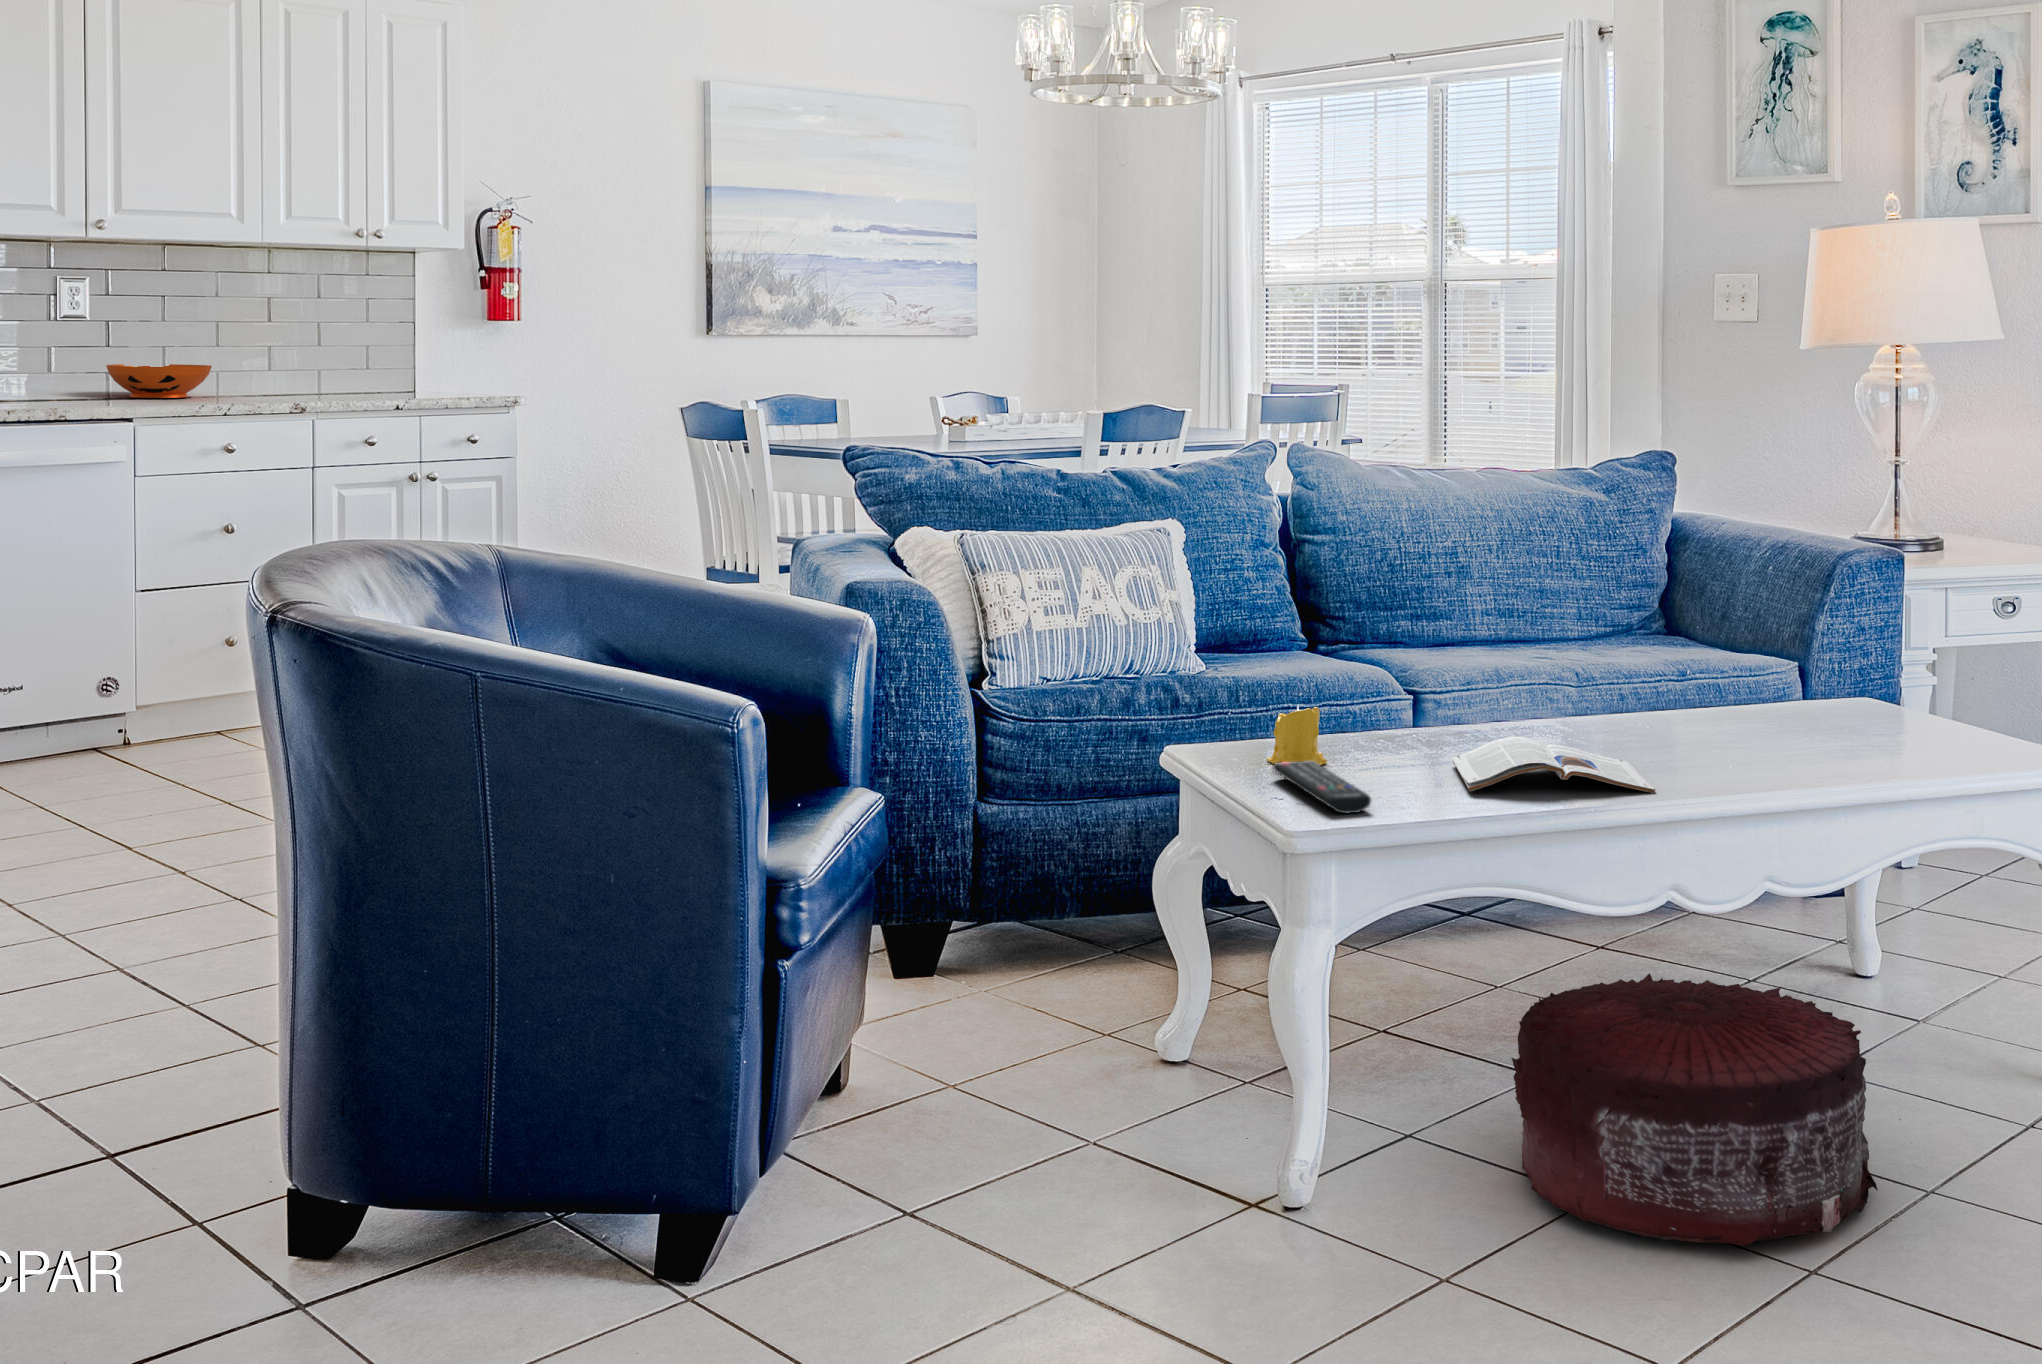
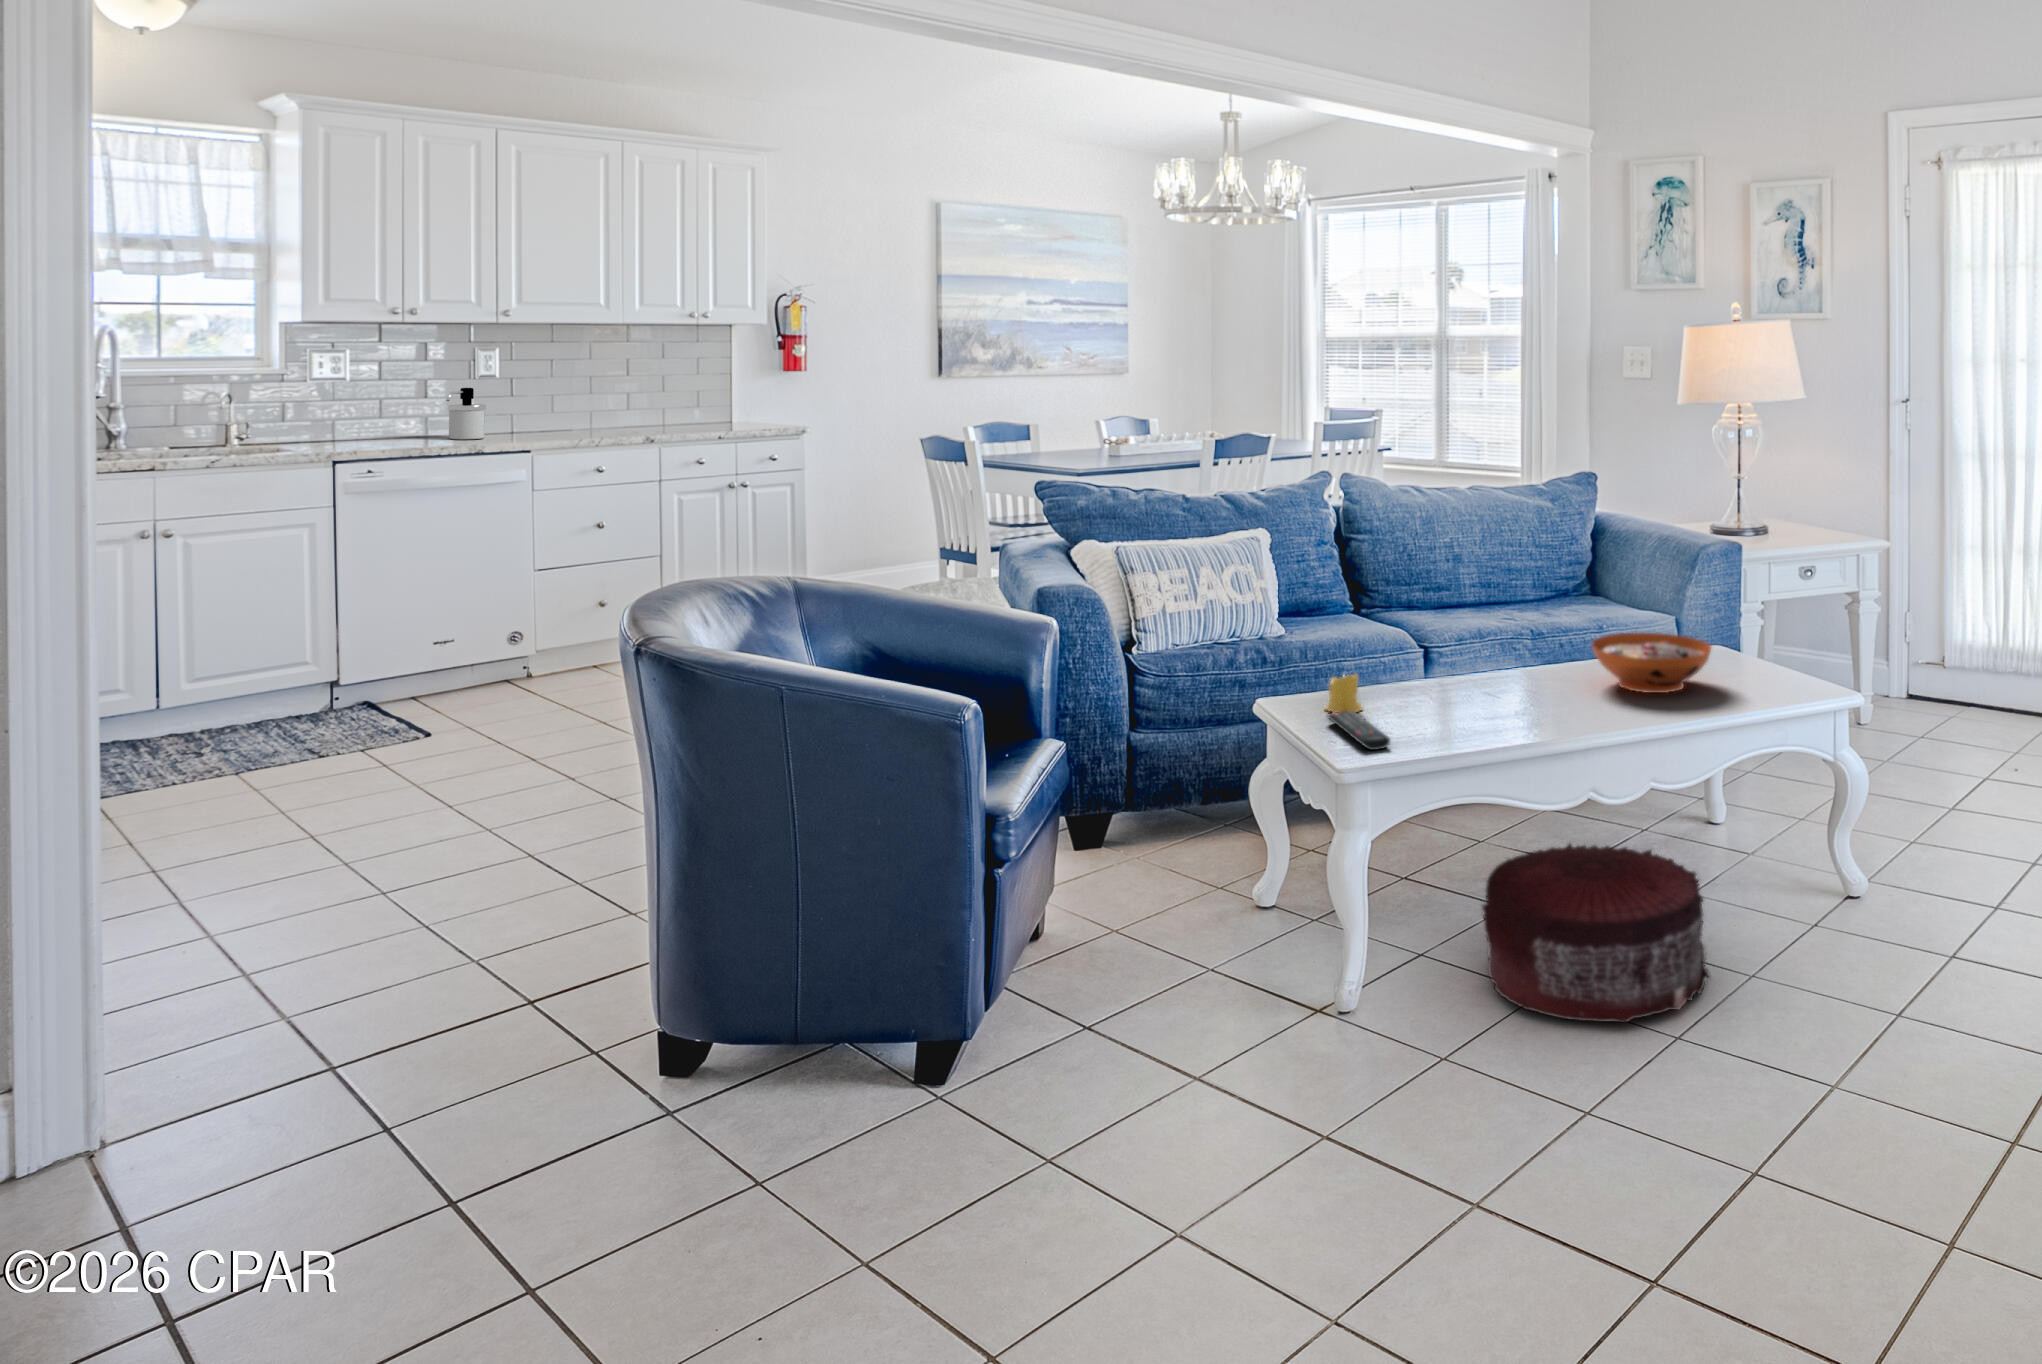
soap dispenser: none [37,330,90,401] -> present [446,388,486,439]
decorative bowl: present [106,364,212,398] -> present [1592,633,1711,693]
magazine: present [1452,737,1655,793] -> none [1444,689,1573,731]

